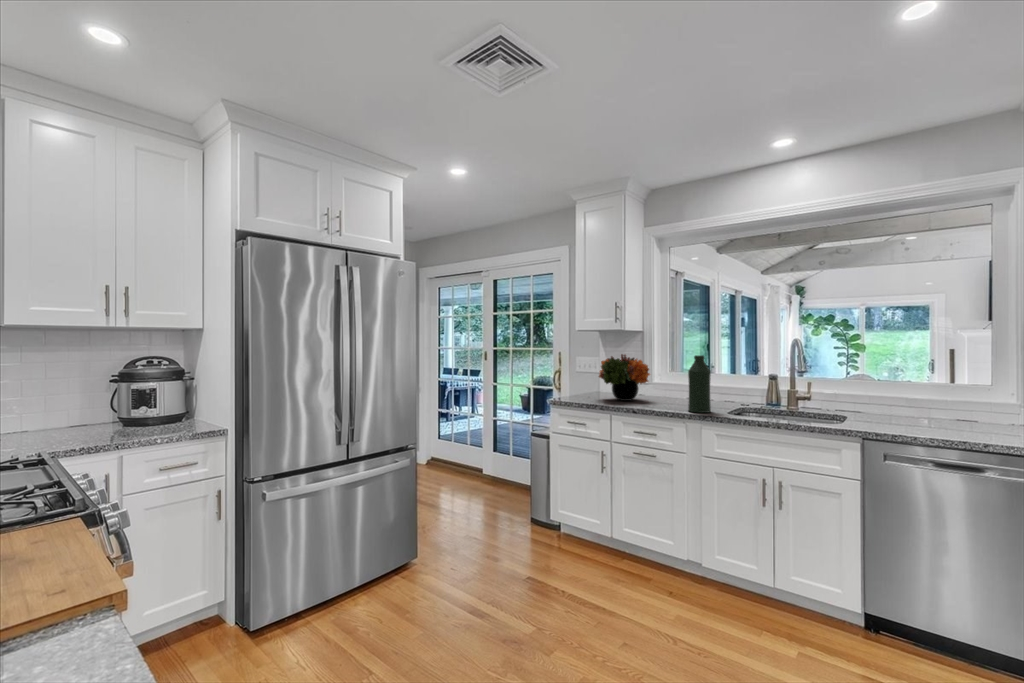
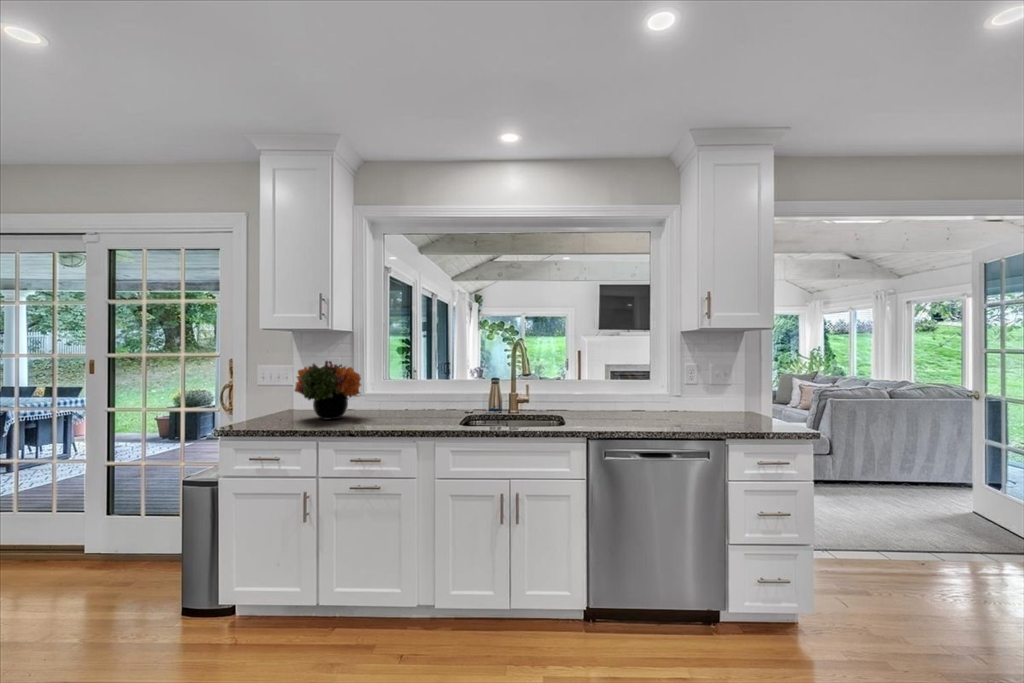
bottle: present [688,355,711,413] -> none [416,361,441,427]

